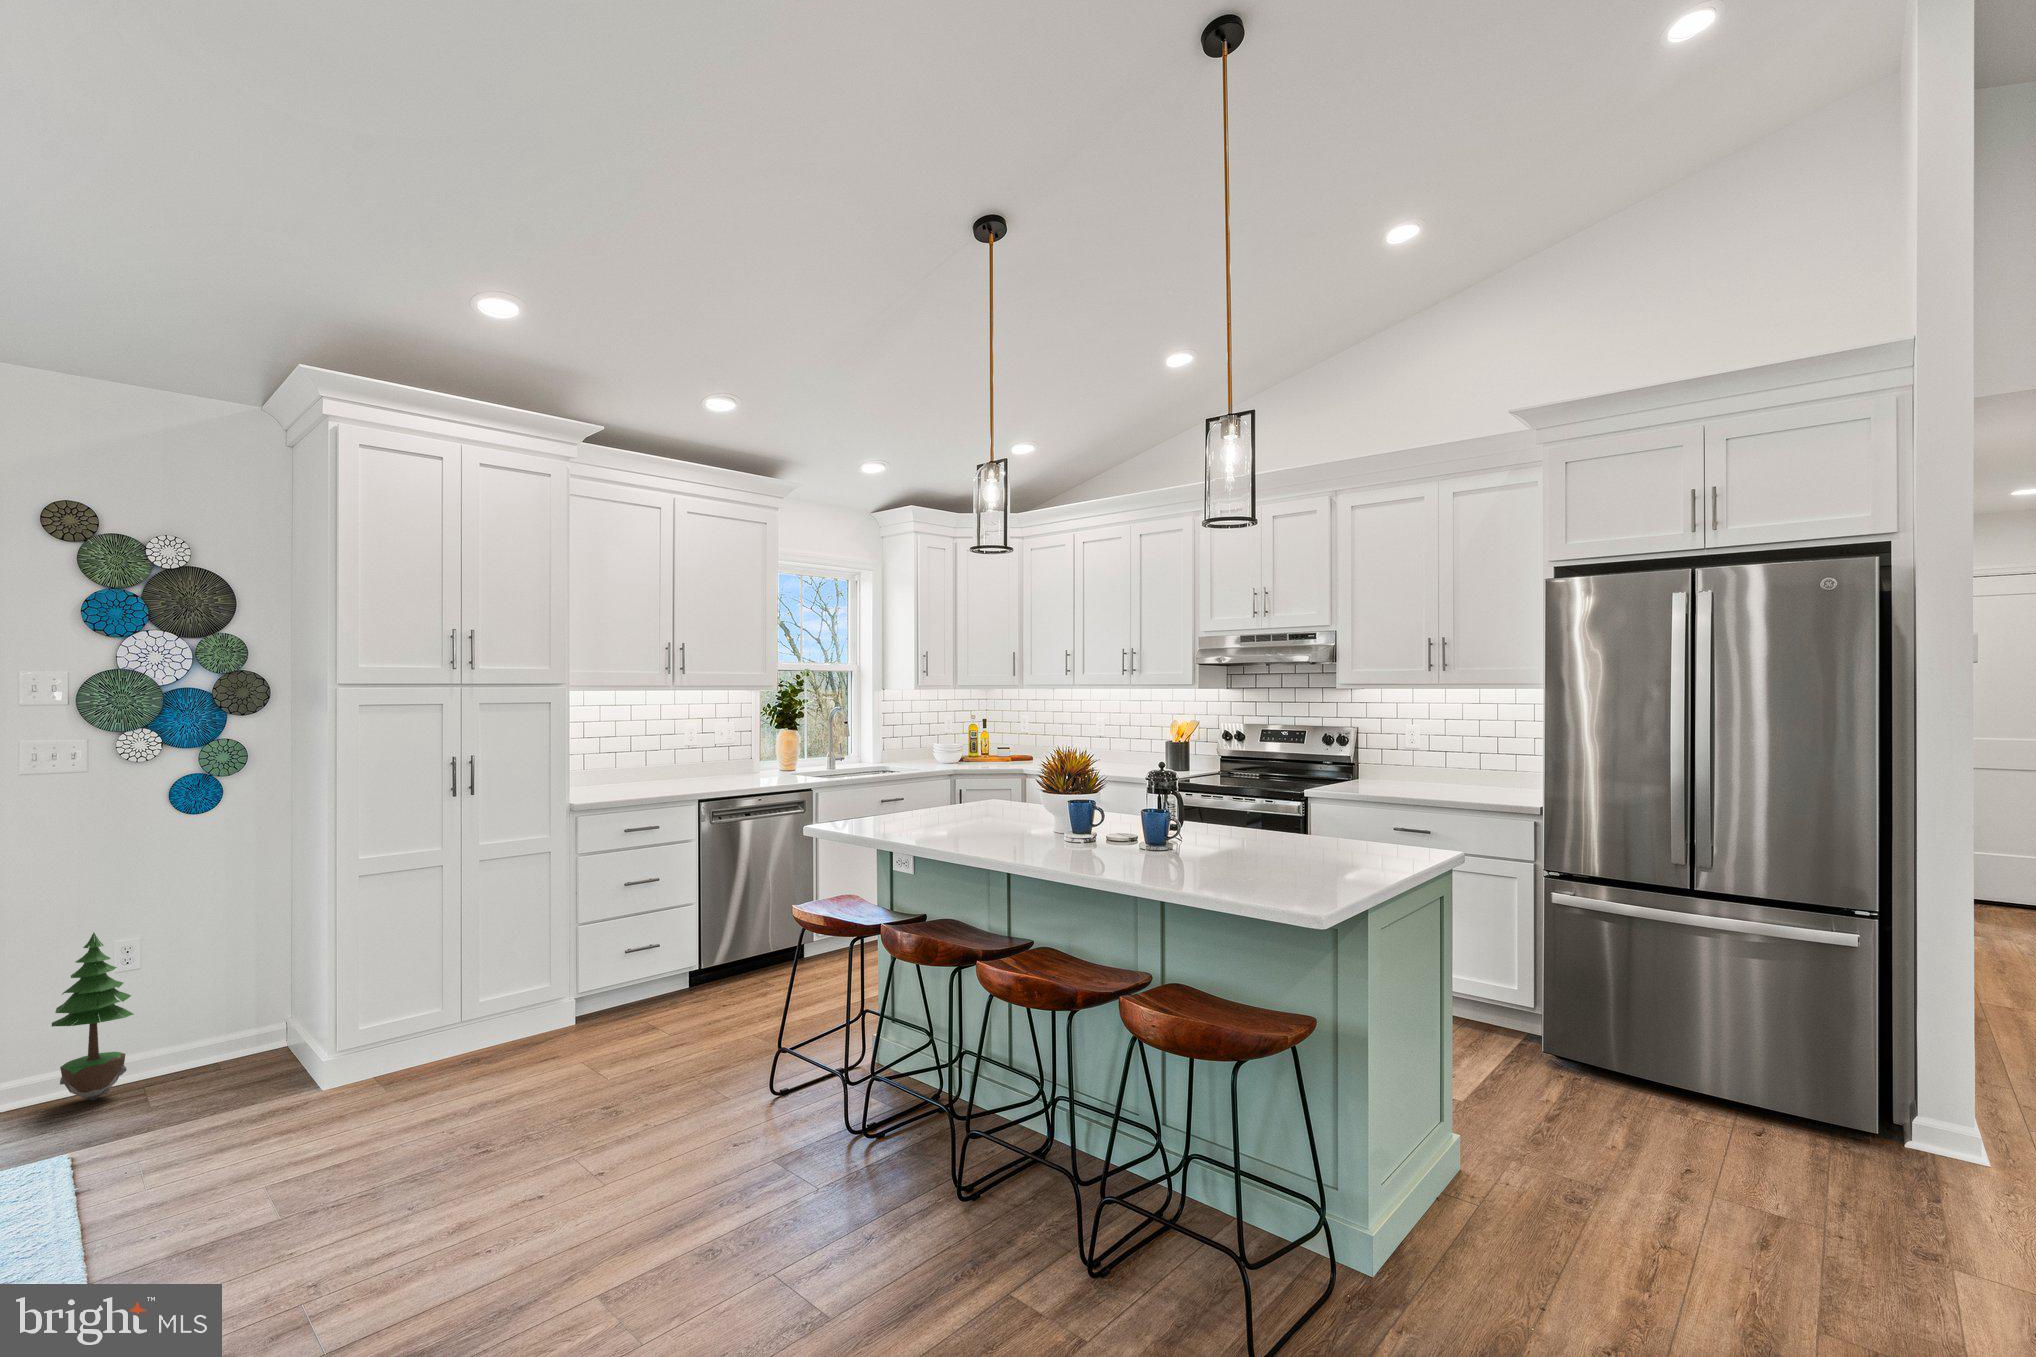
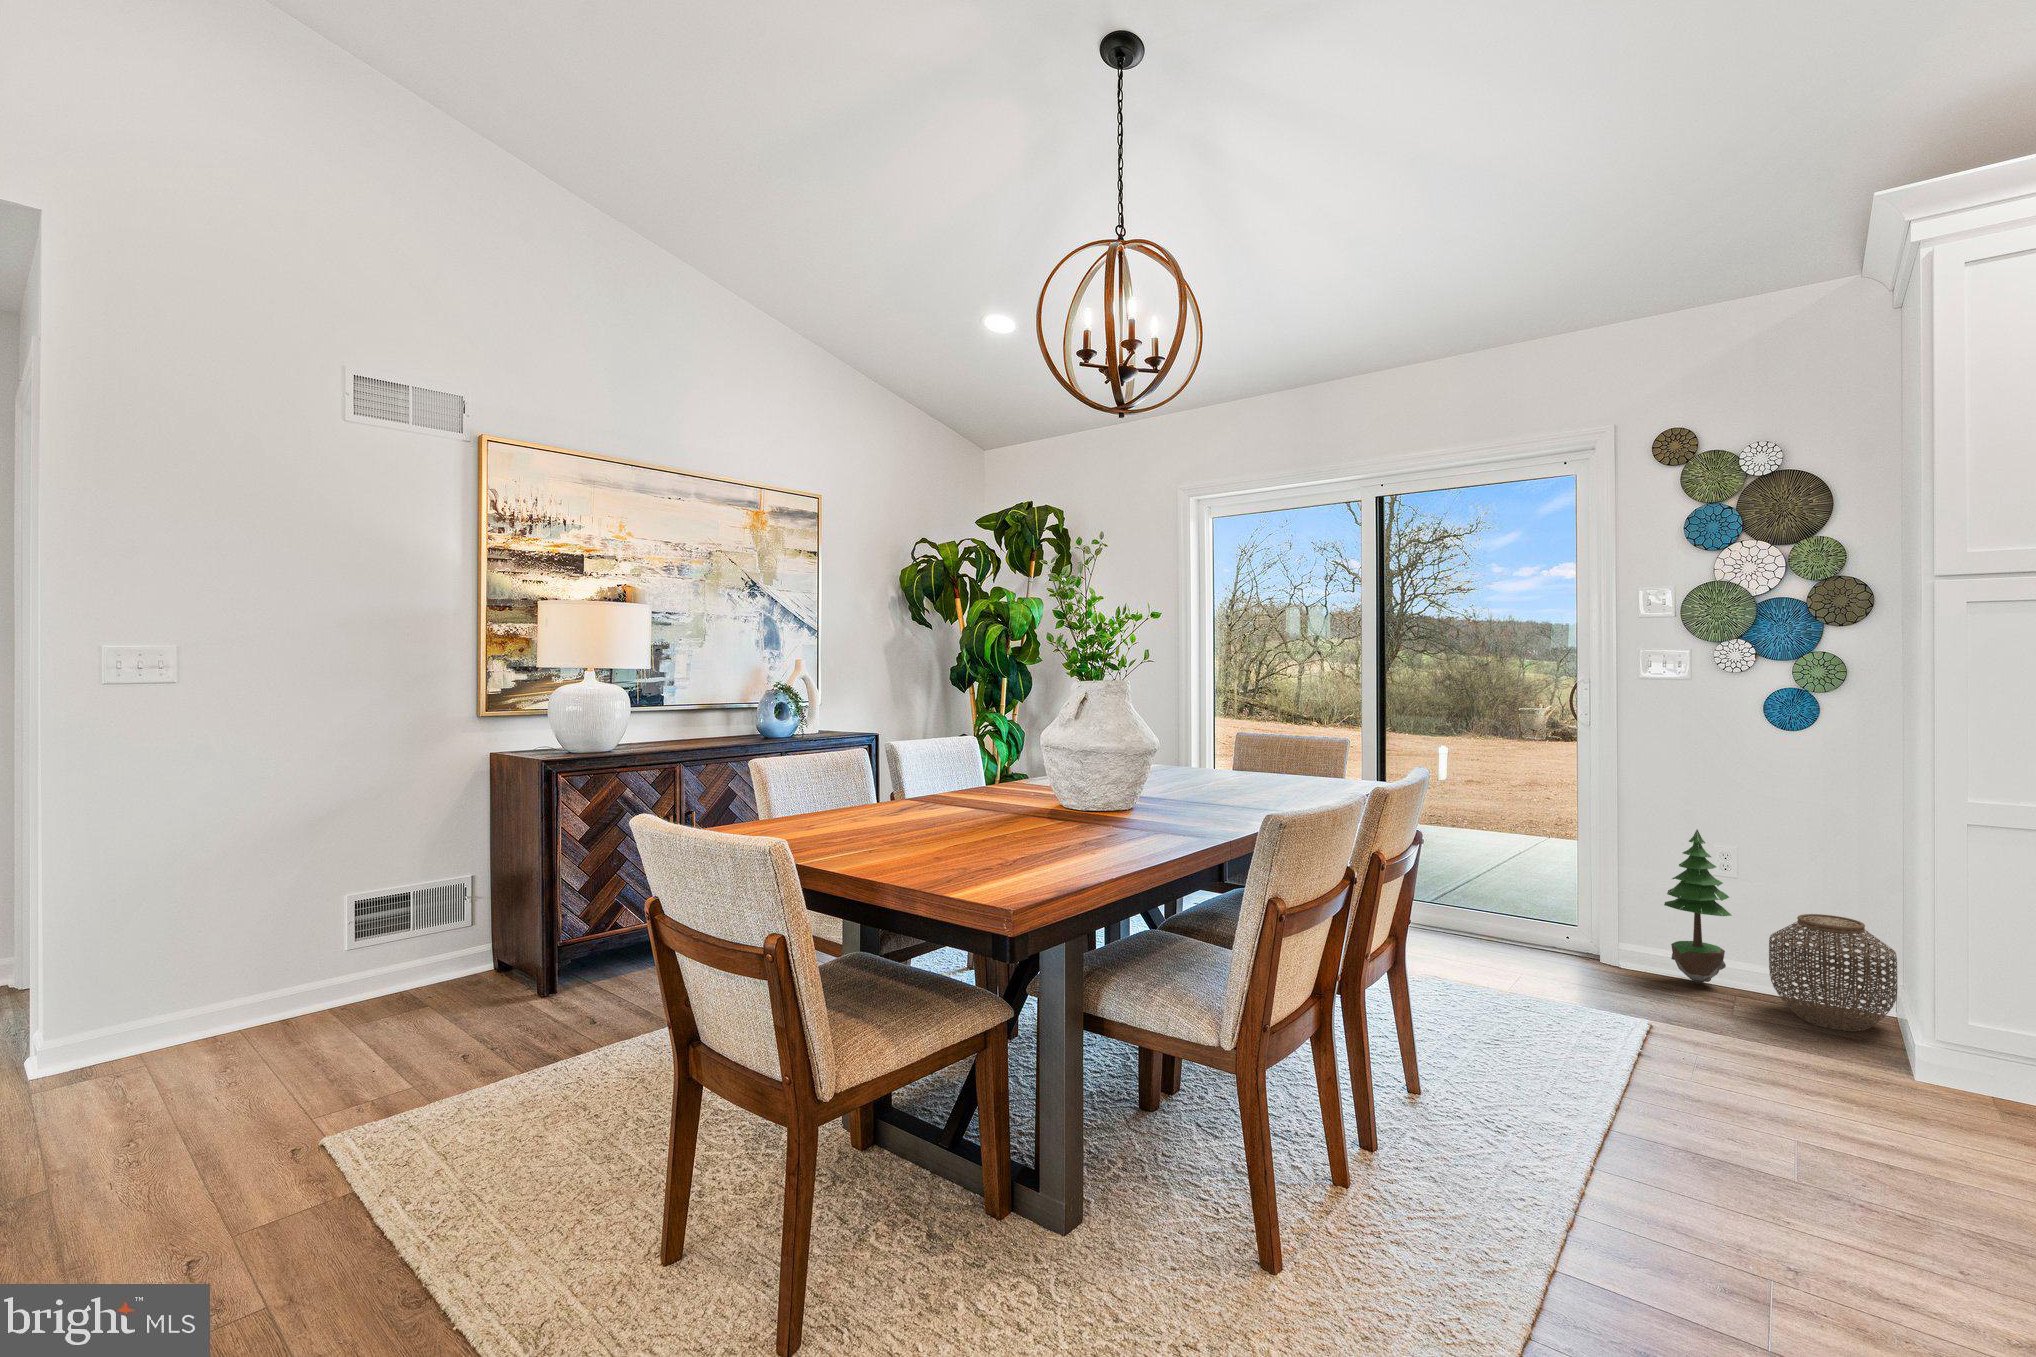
woven basket: none [176,983,293,1093] -> present [1769,914,1897,1031]

